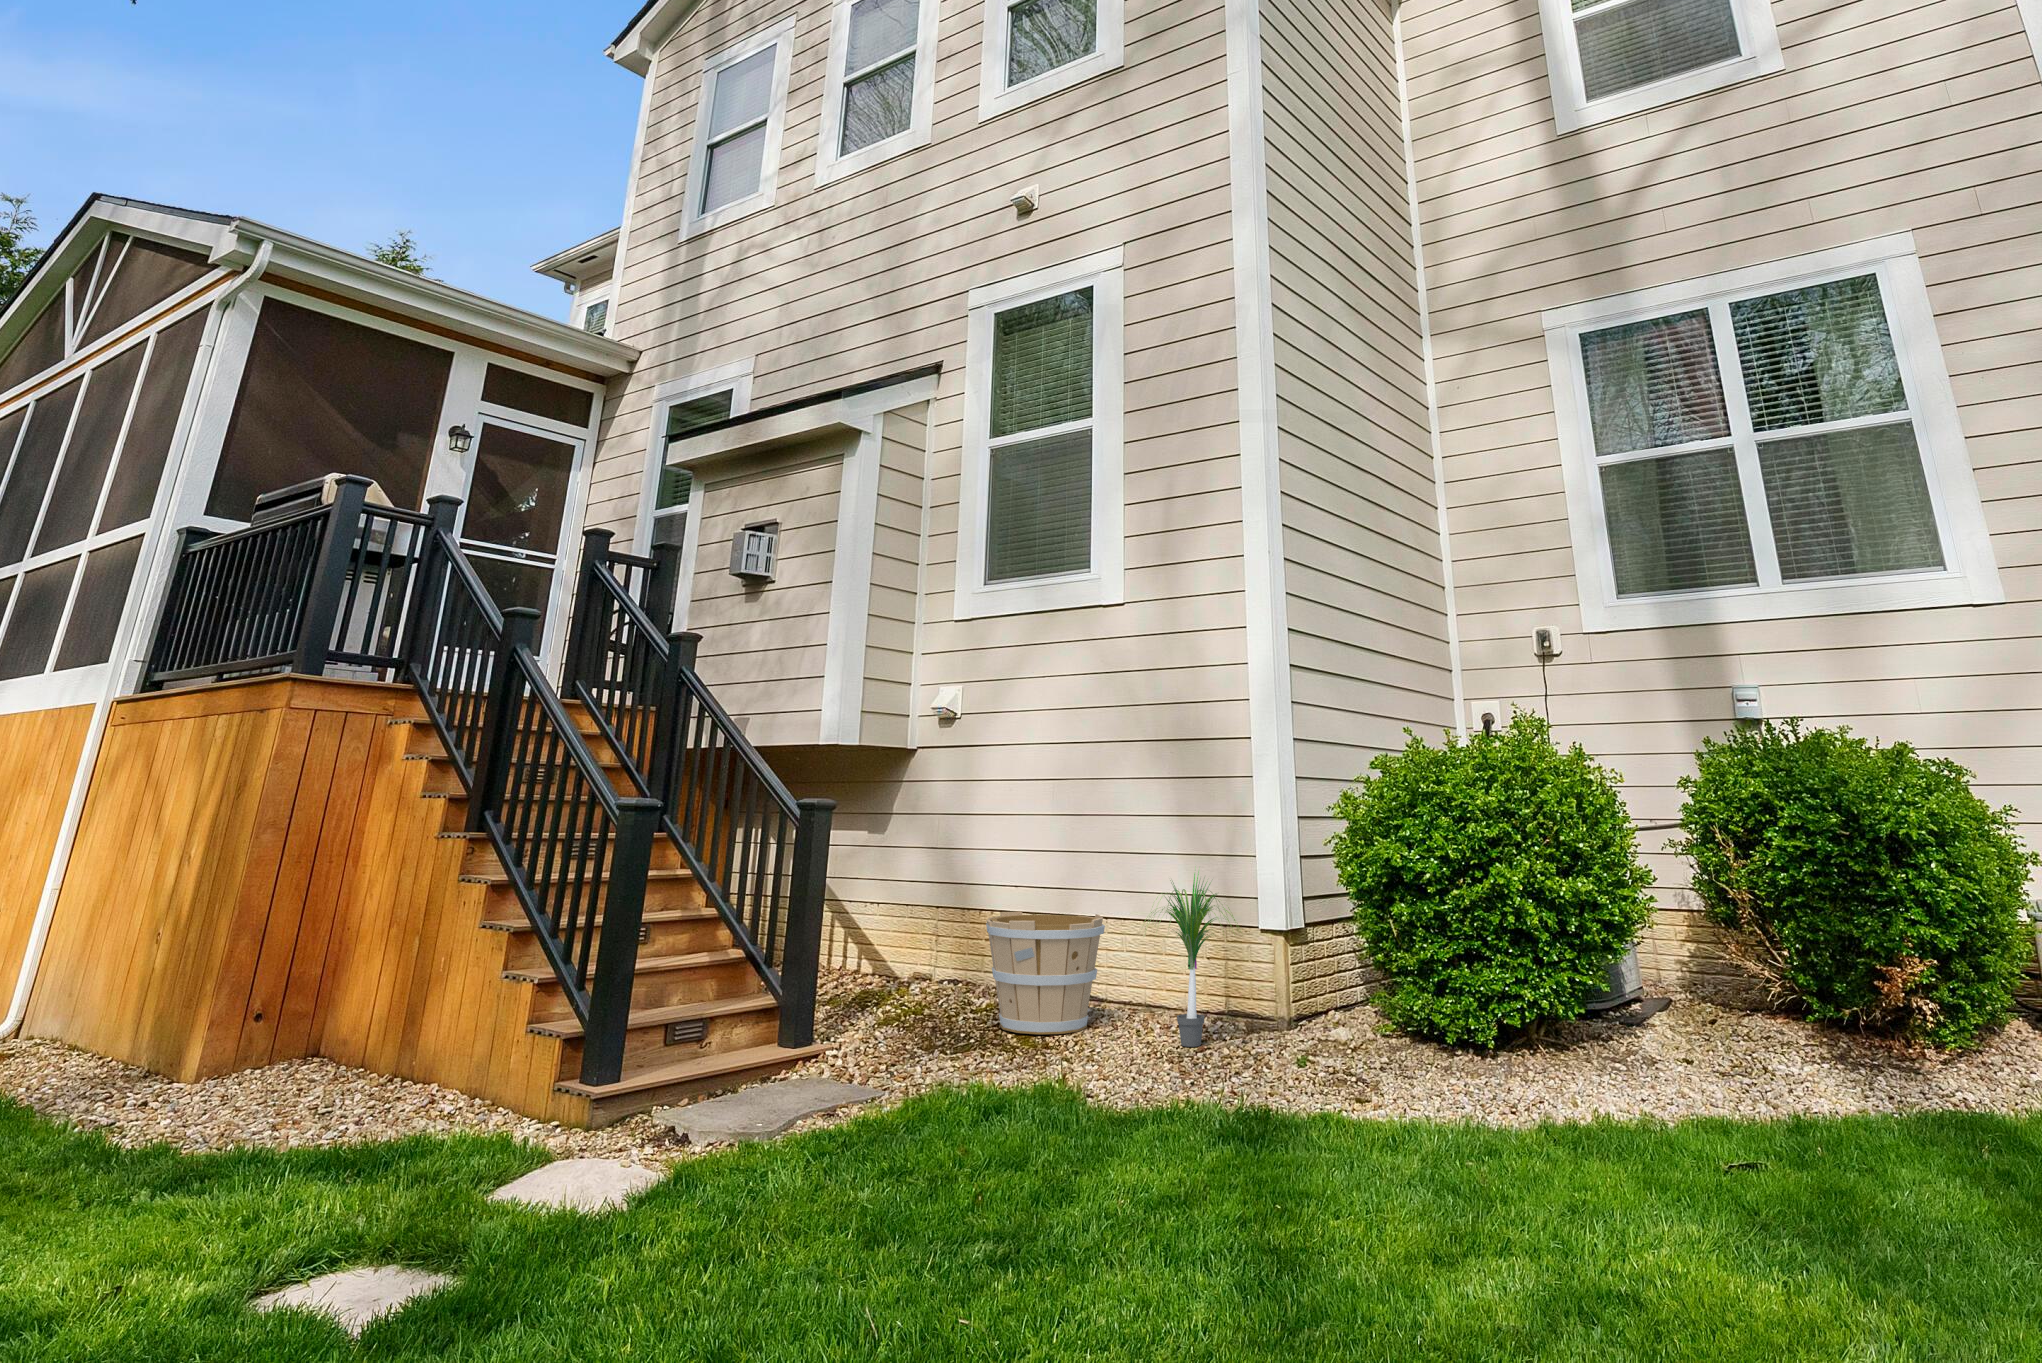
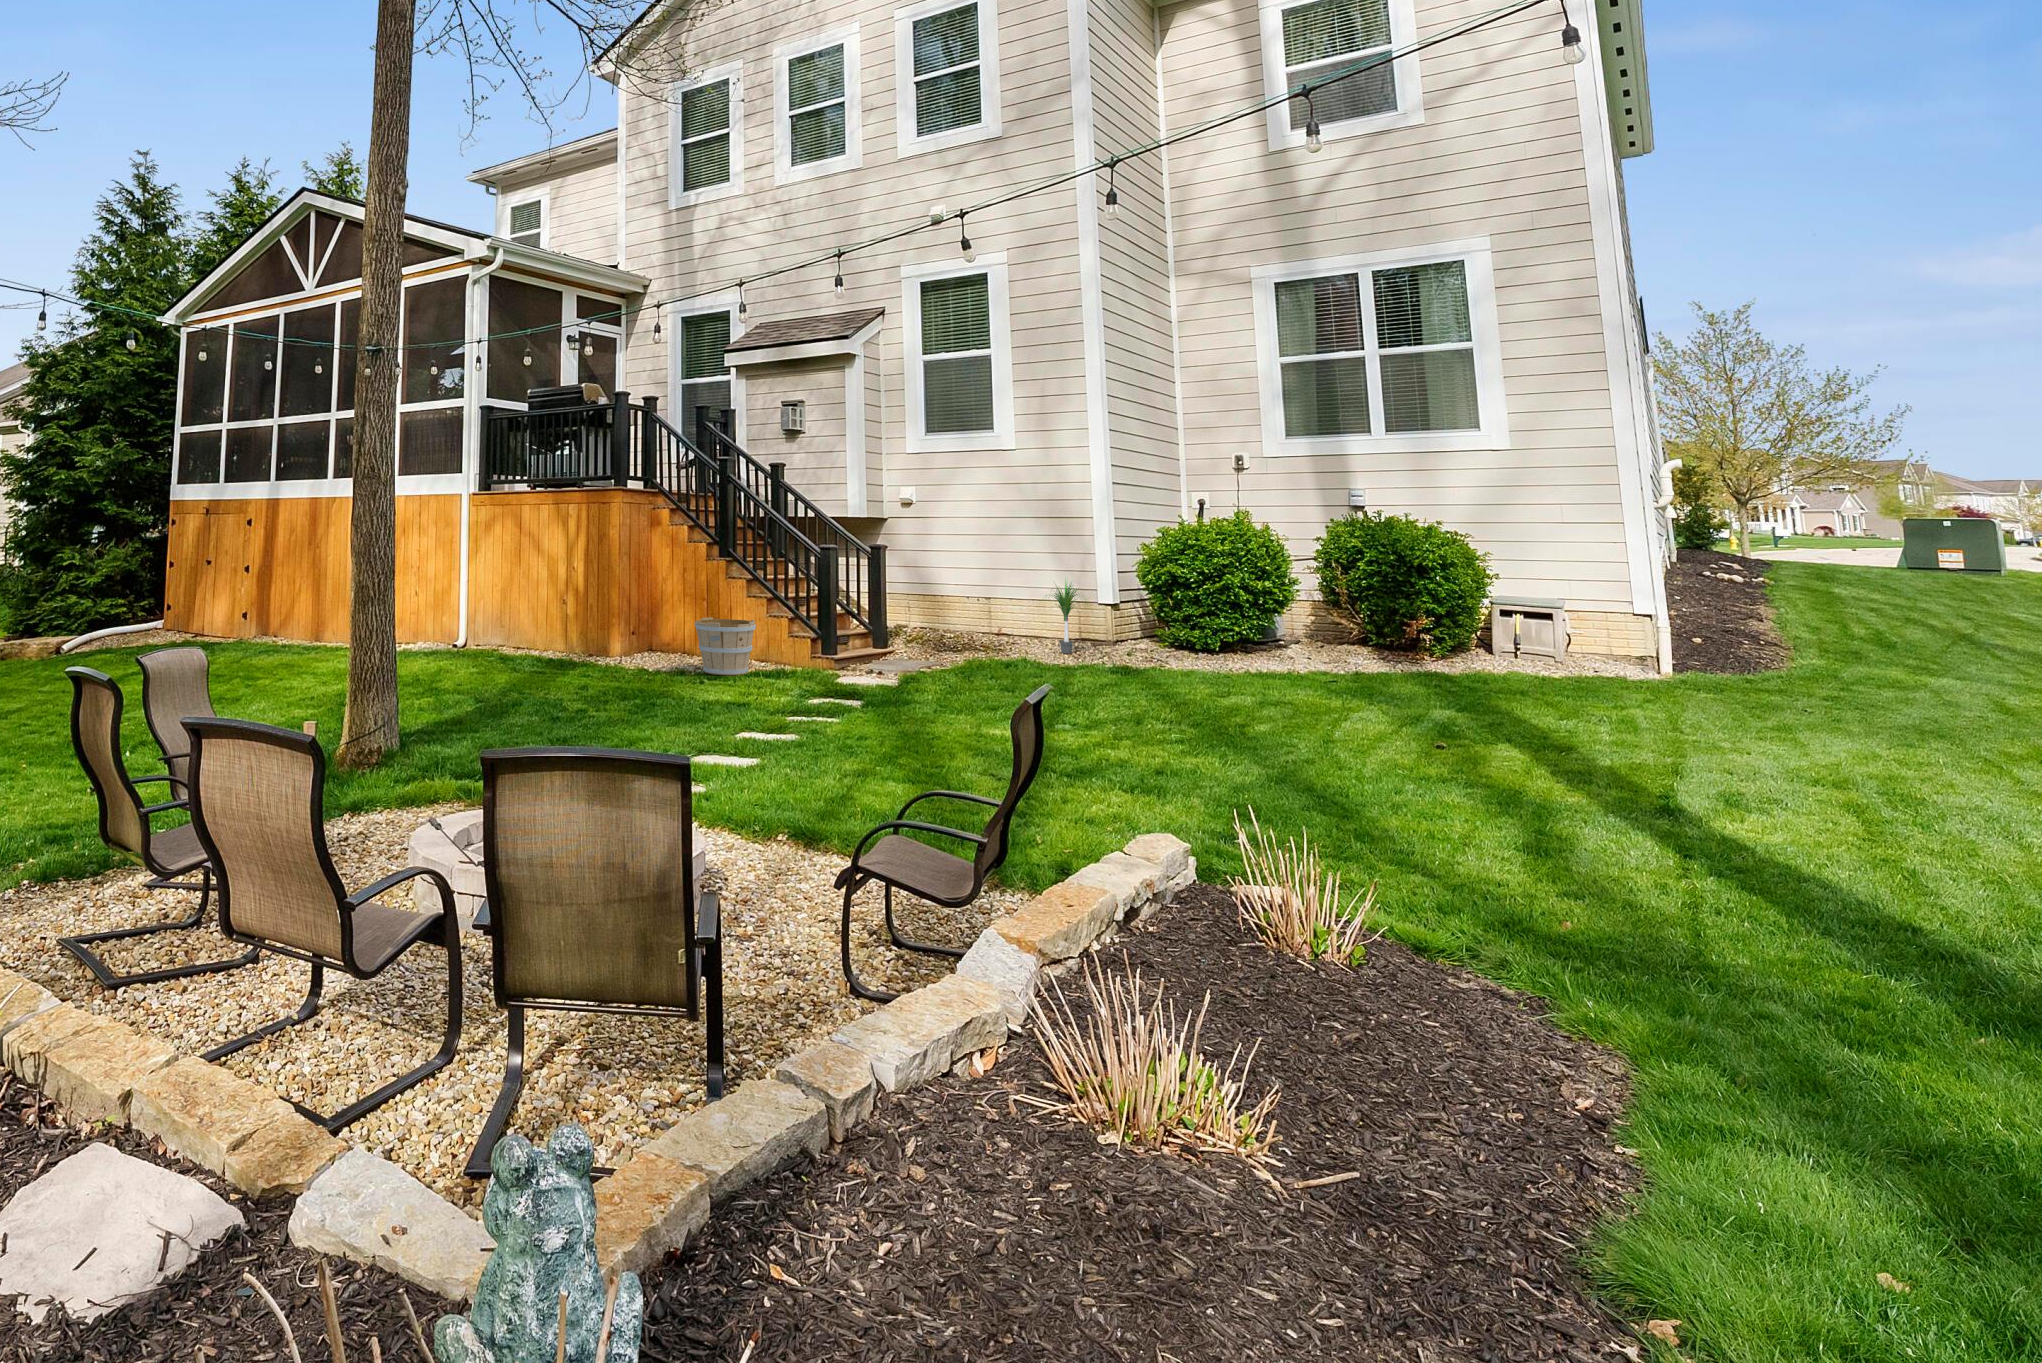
wooden bucket: present [986,911,1105,1034] -> present [695,617,756,675]

